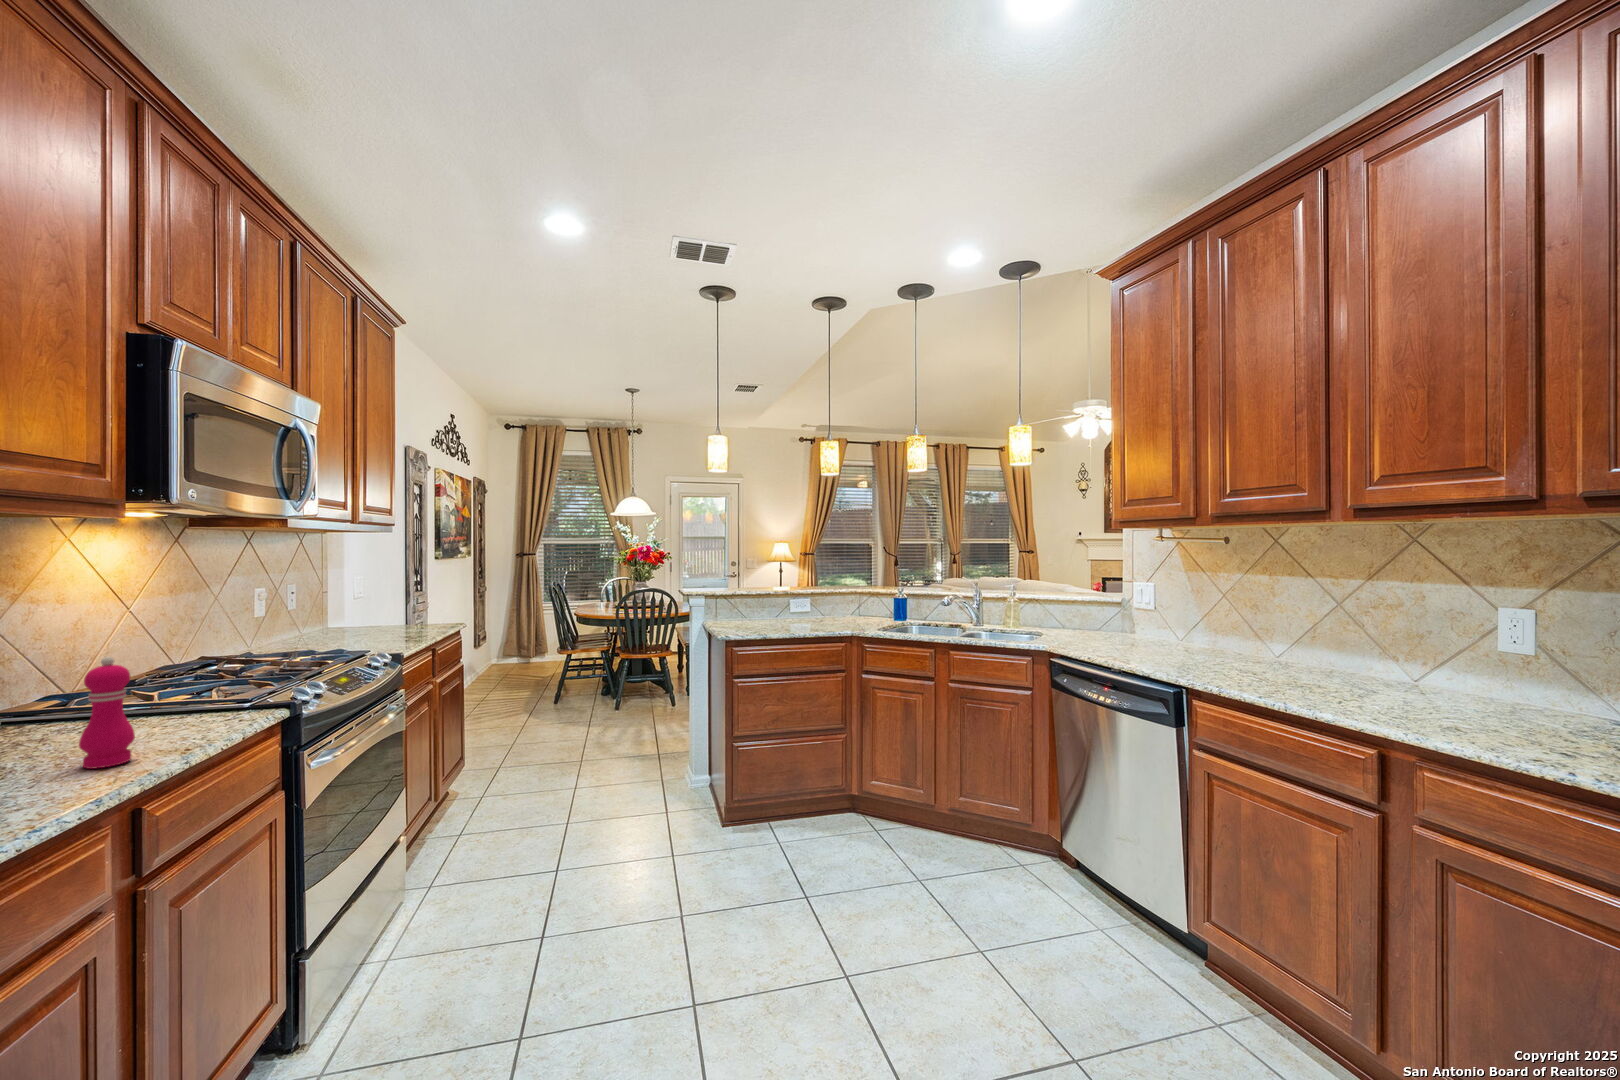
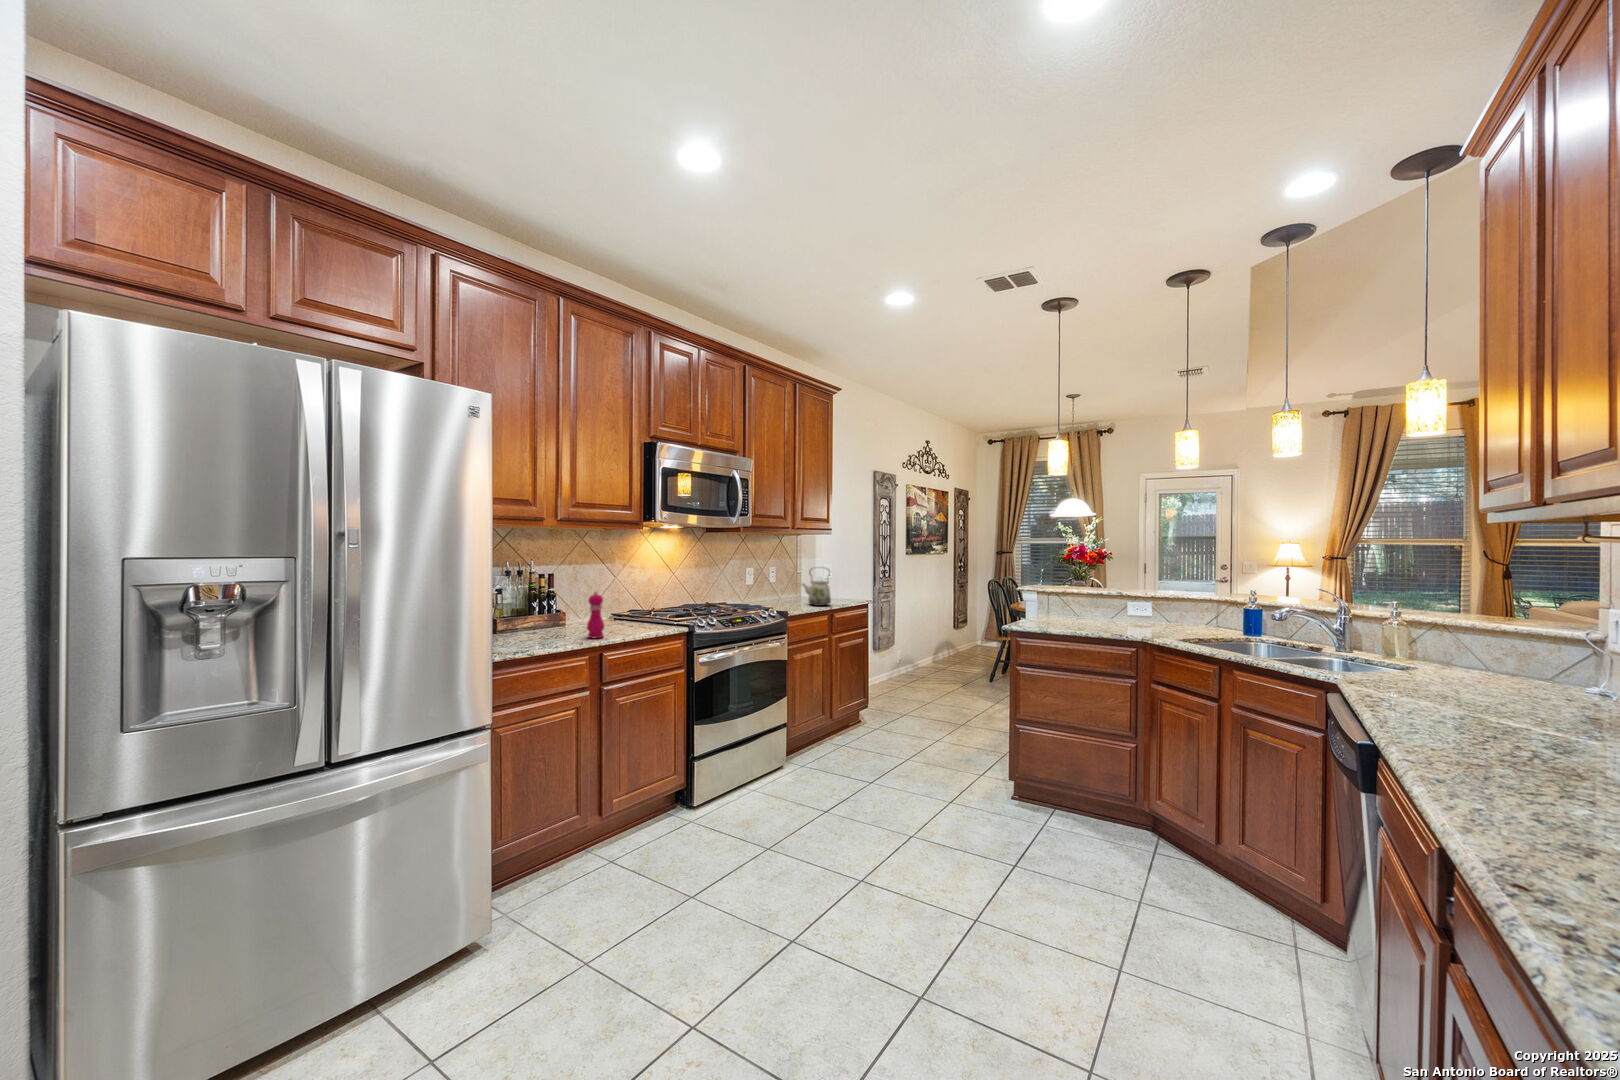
kettle: none [370,582,425,640] -> present [802,572,831,606]

